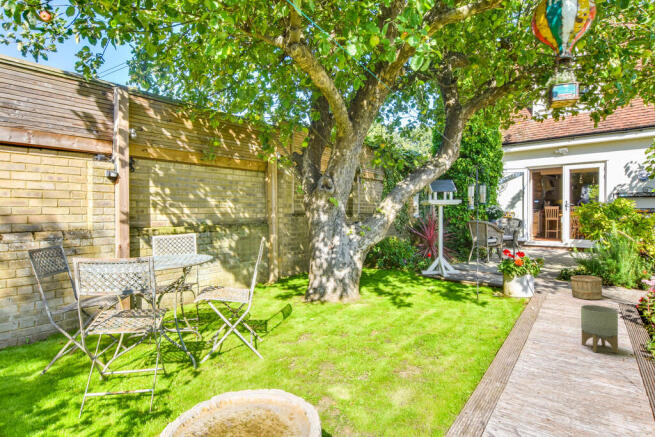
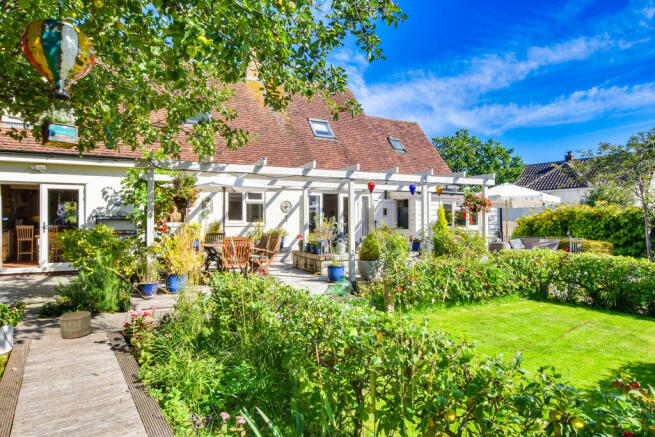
planter: present [581,305,618,353] -> none [81,352,115,404]

